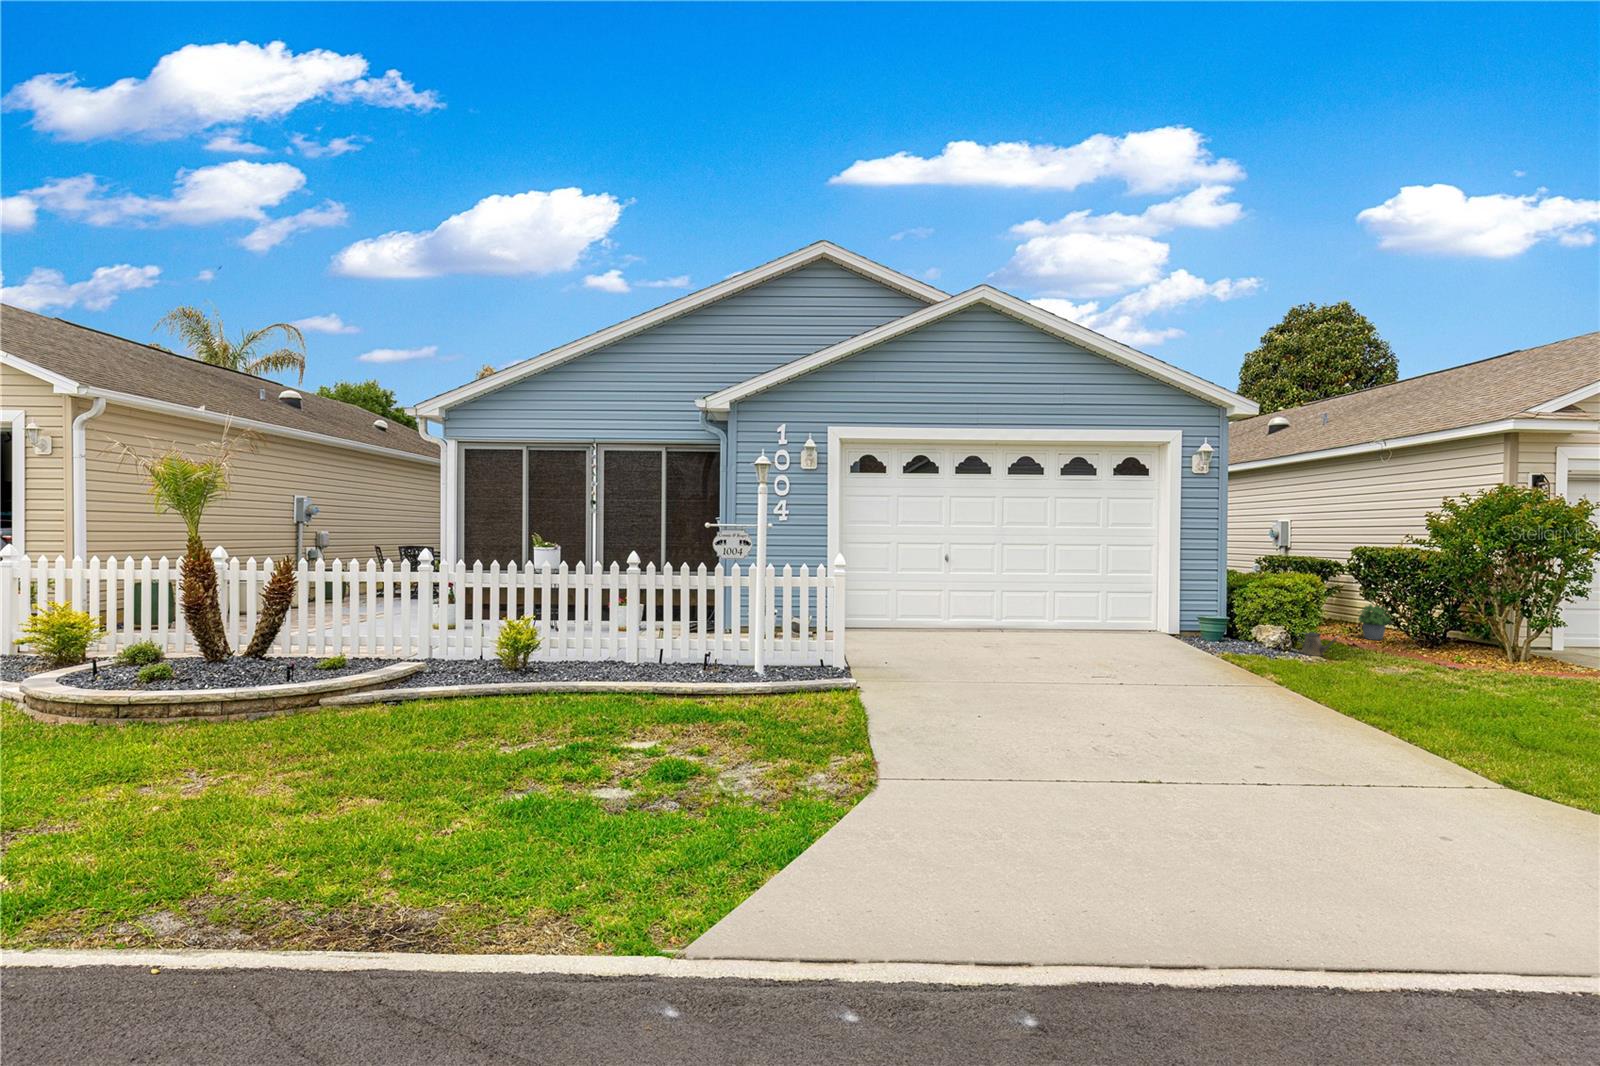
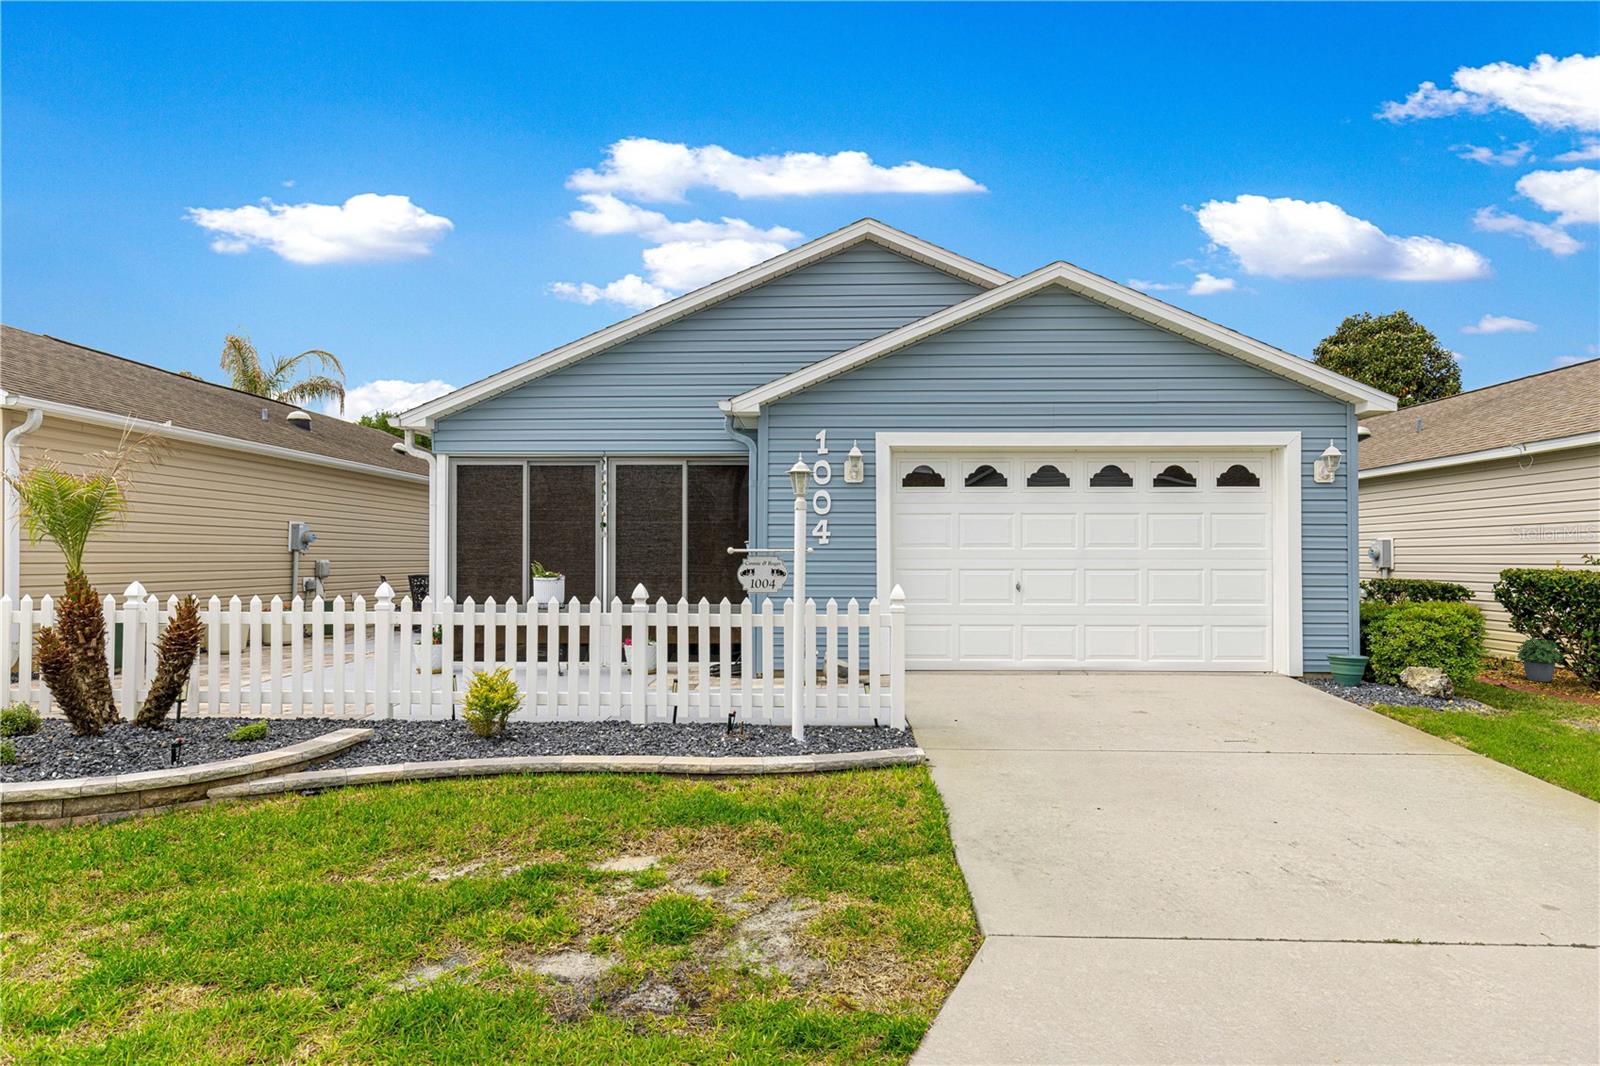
watering can: present [1297,632,1340,656] -> none [1460,675,1526,705]

